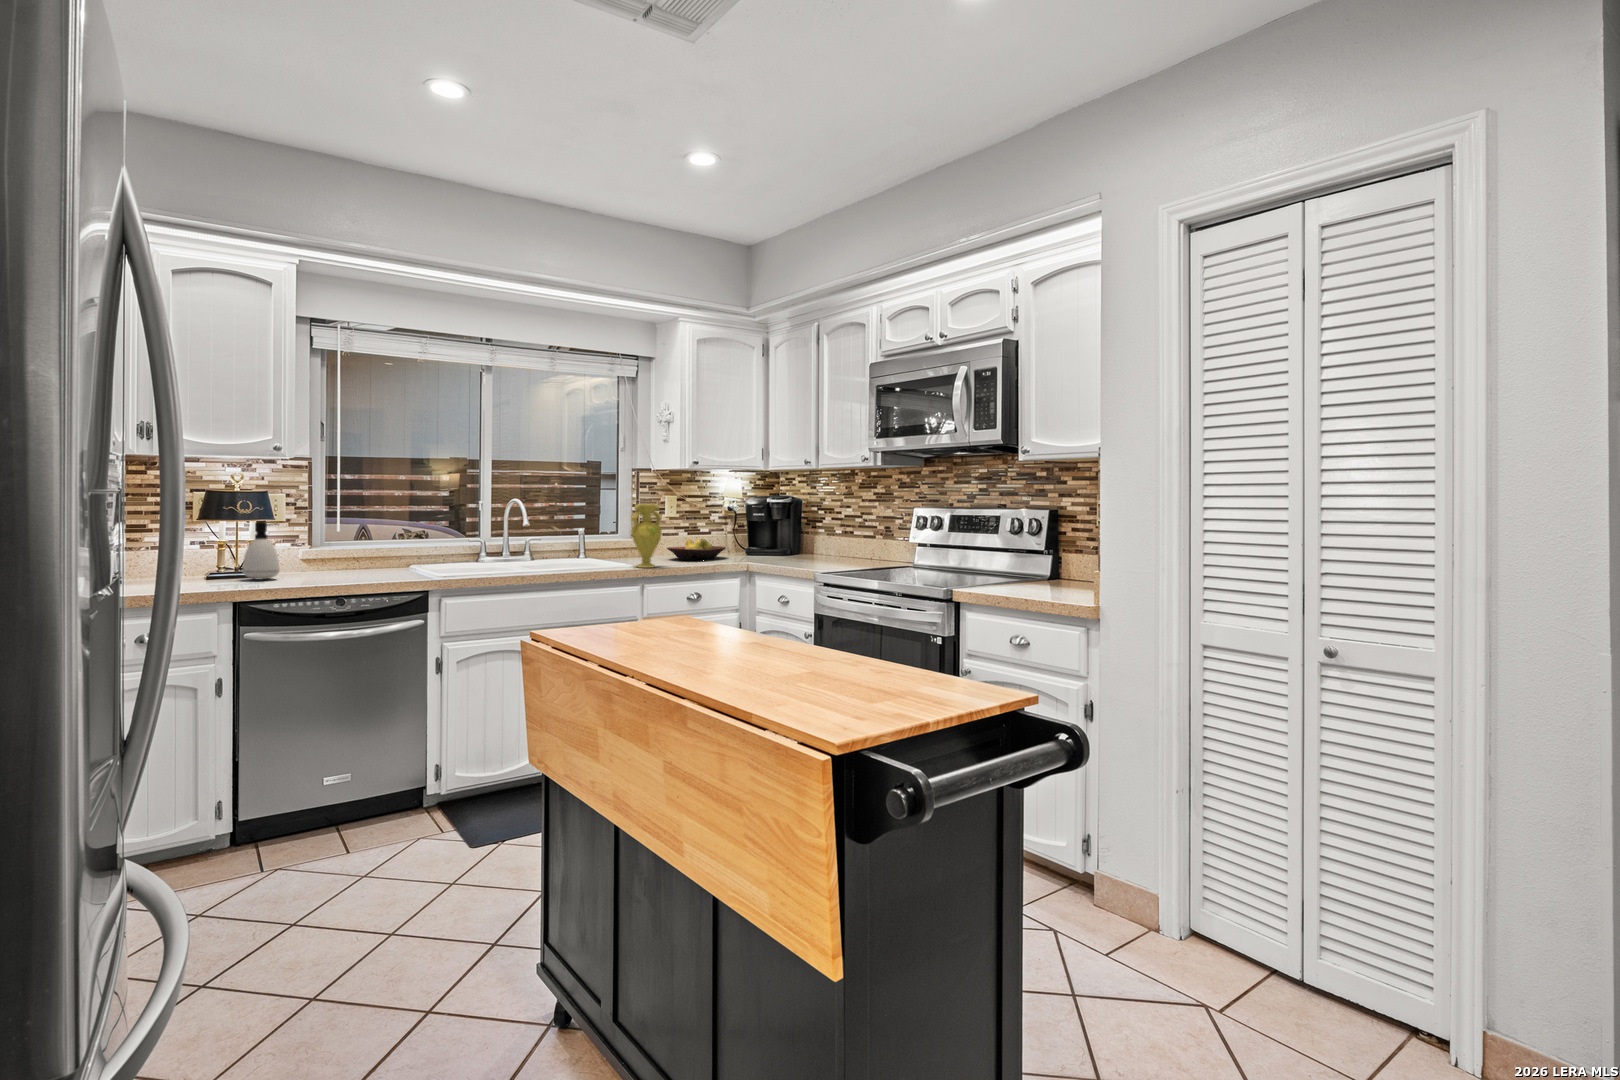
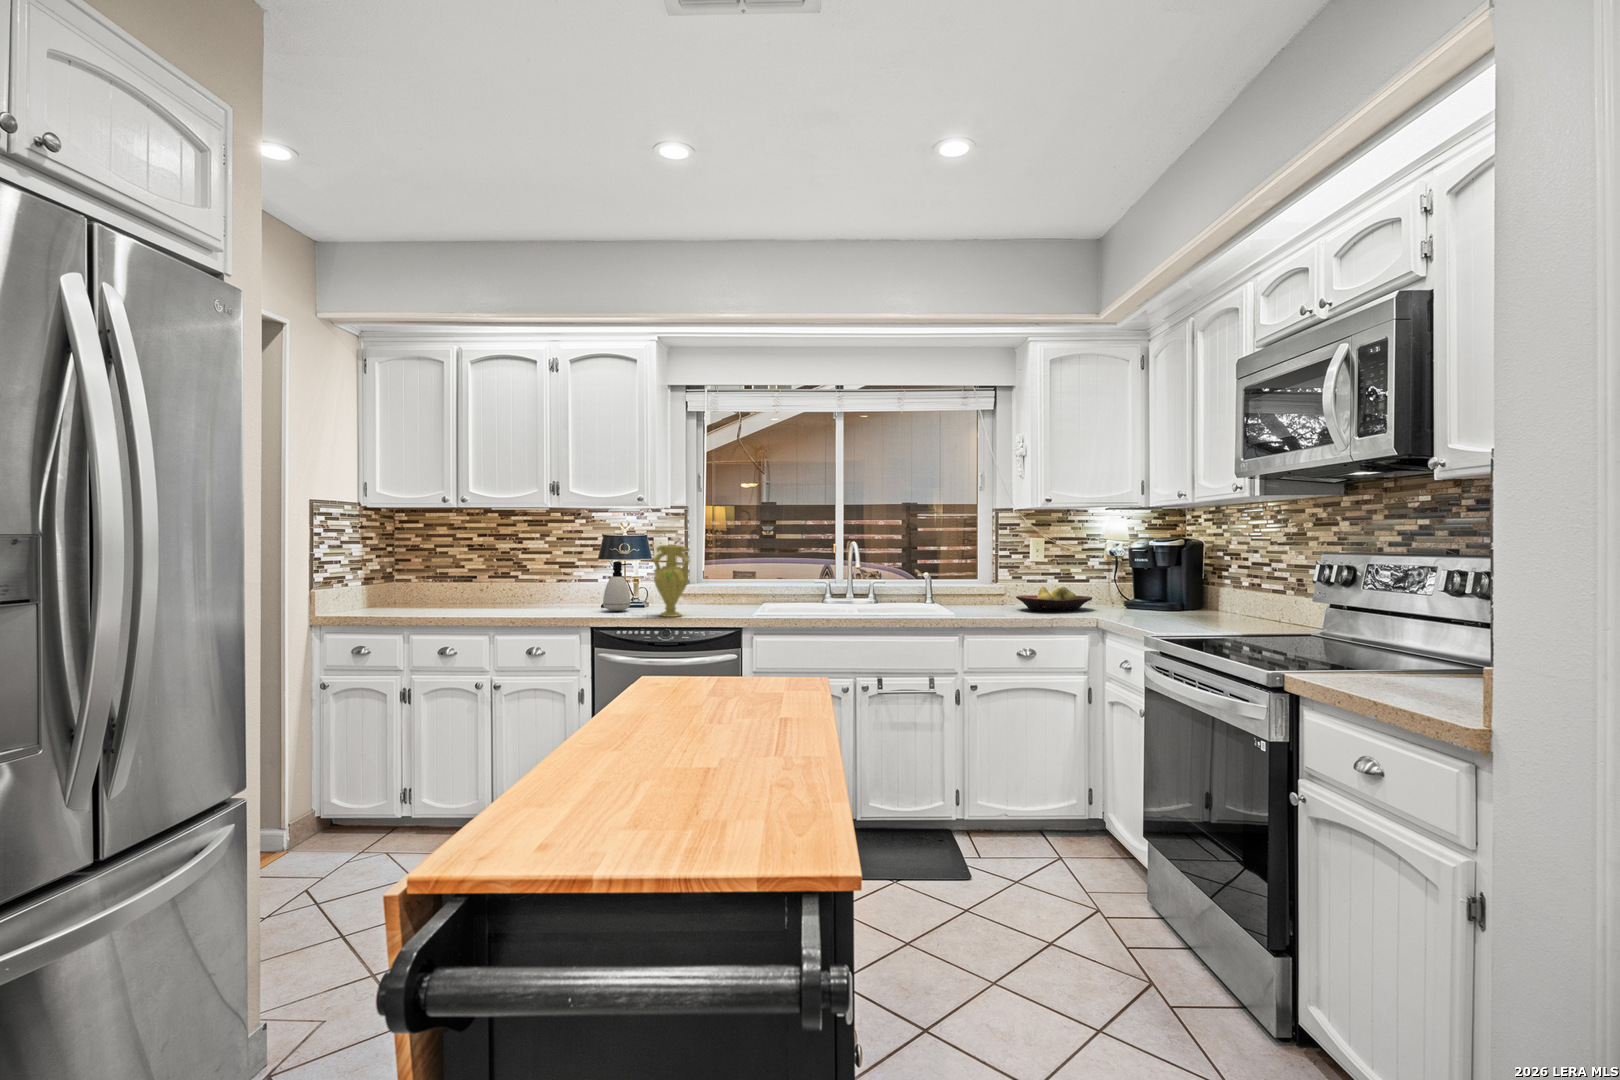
vase: present [631,504,662,568] -> present [653,545,690,617]

